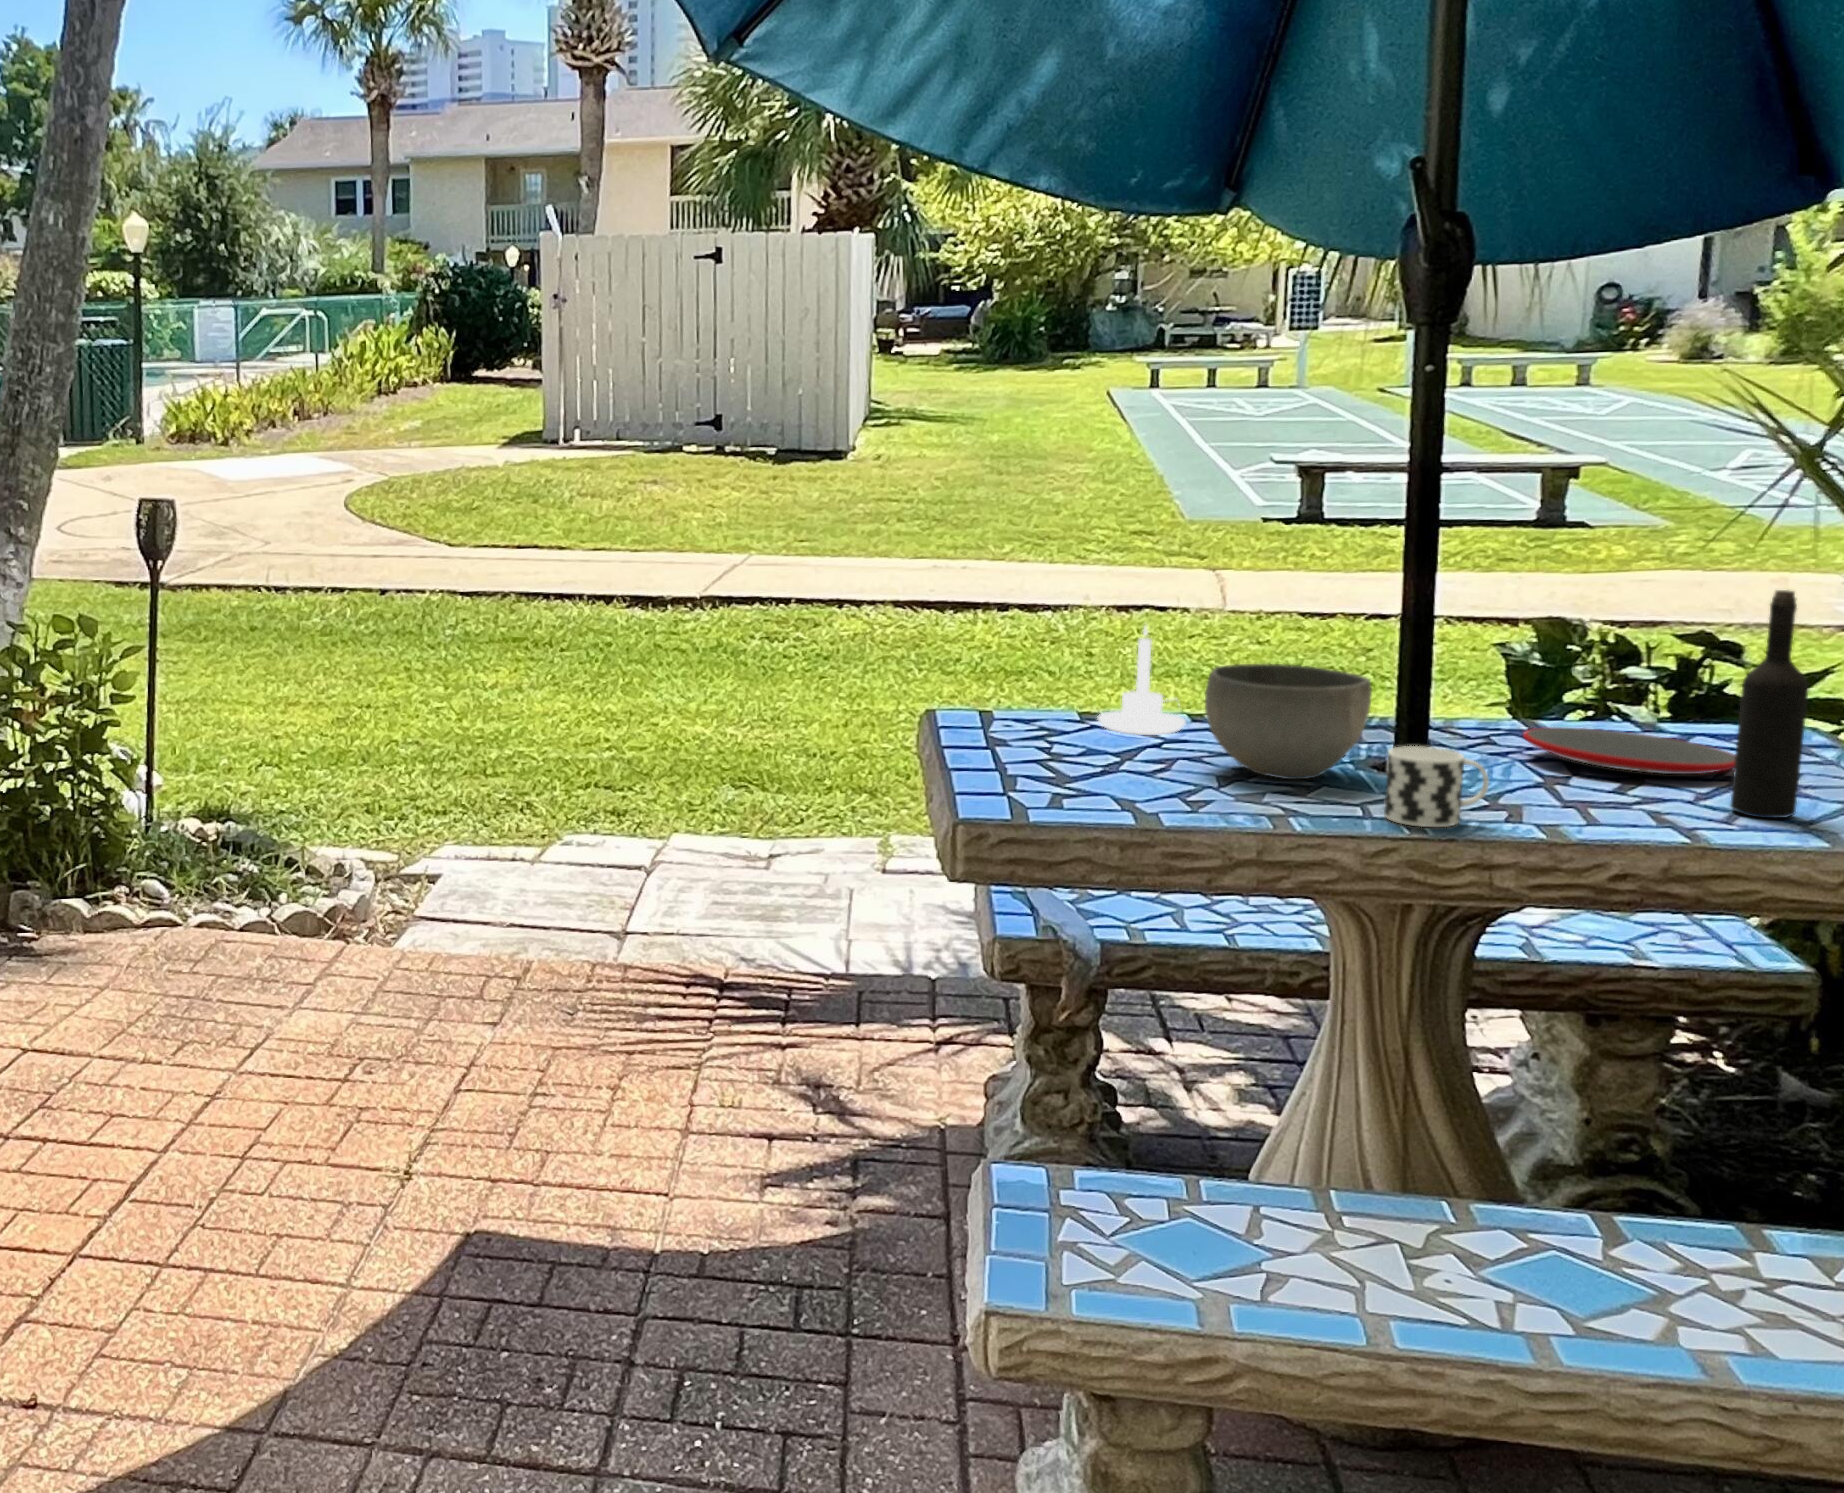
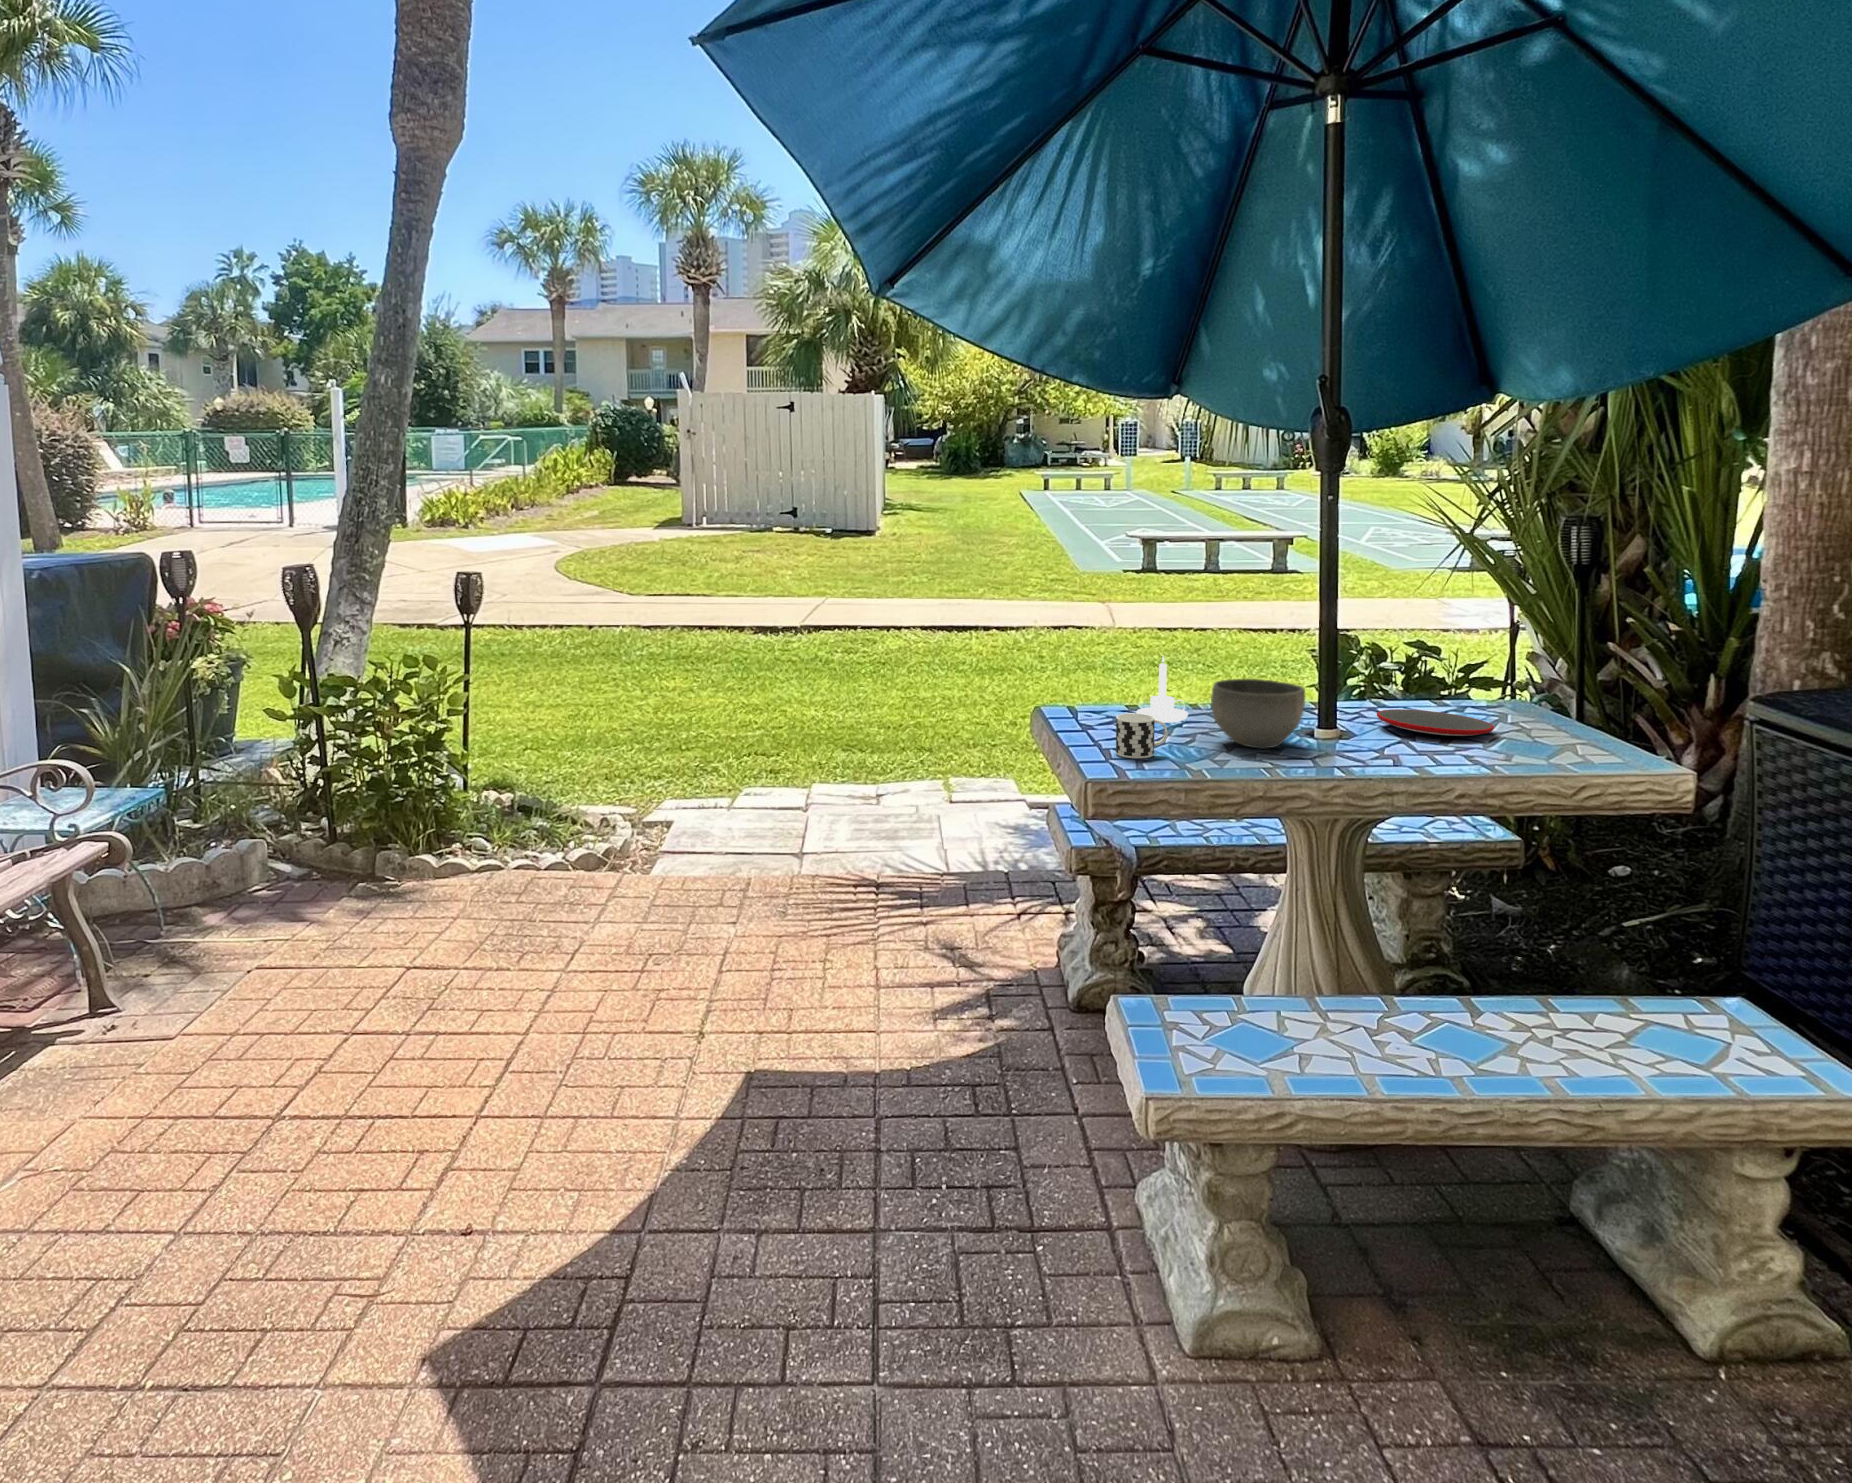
wine bottle: present [1731,590,1809,818] -> none [1501,632,1539,761]
cup: present [1384,746,1489,827] -> present [1116,713,1167,758]

